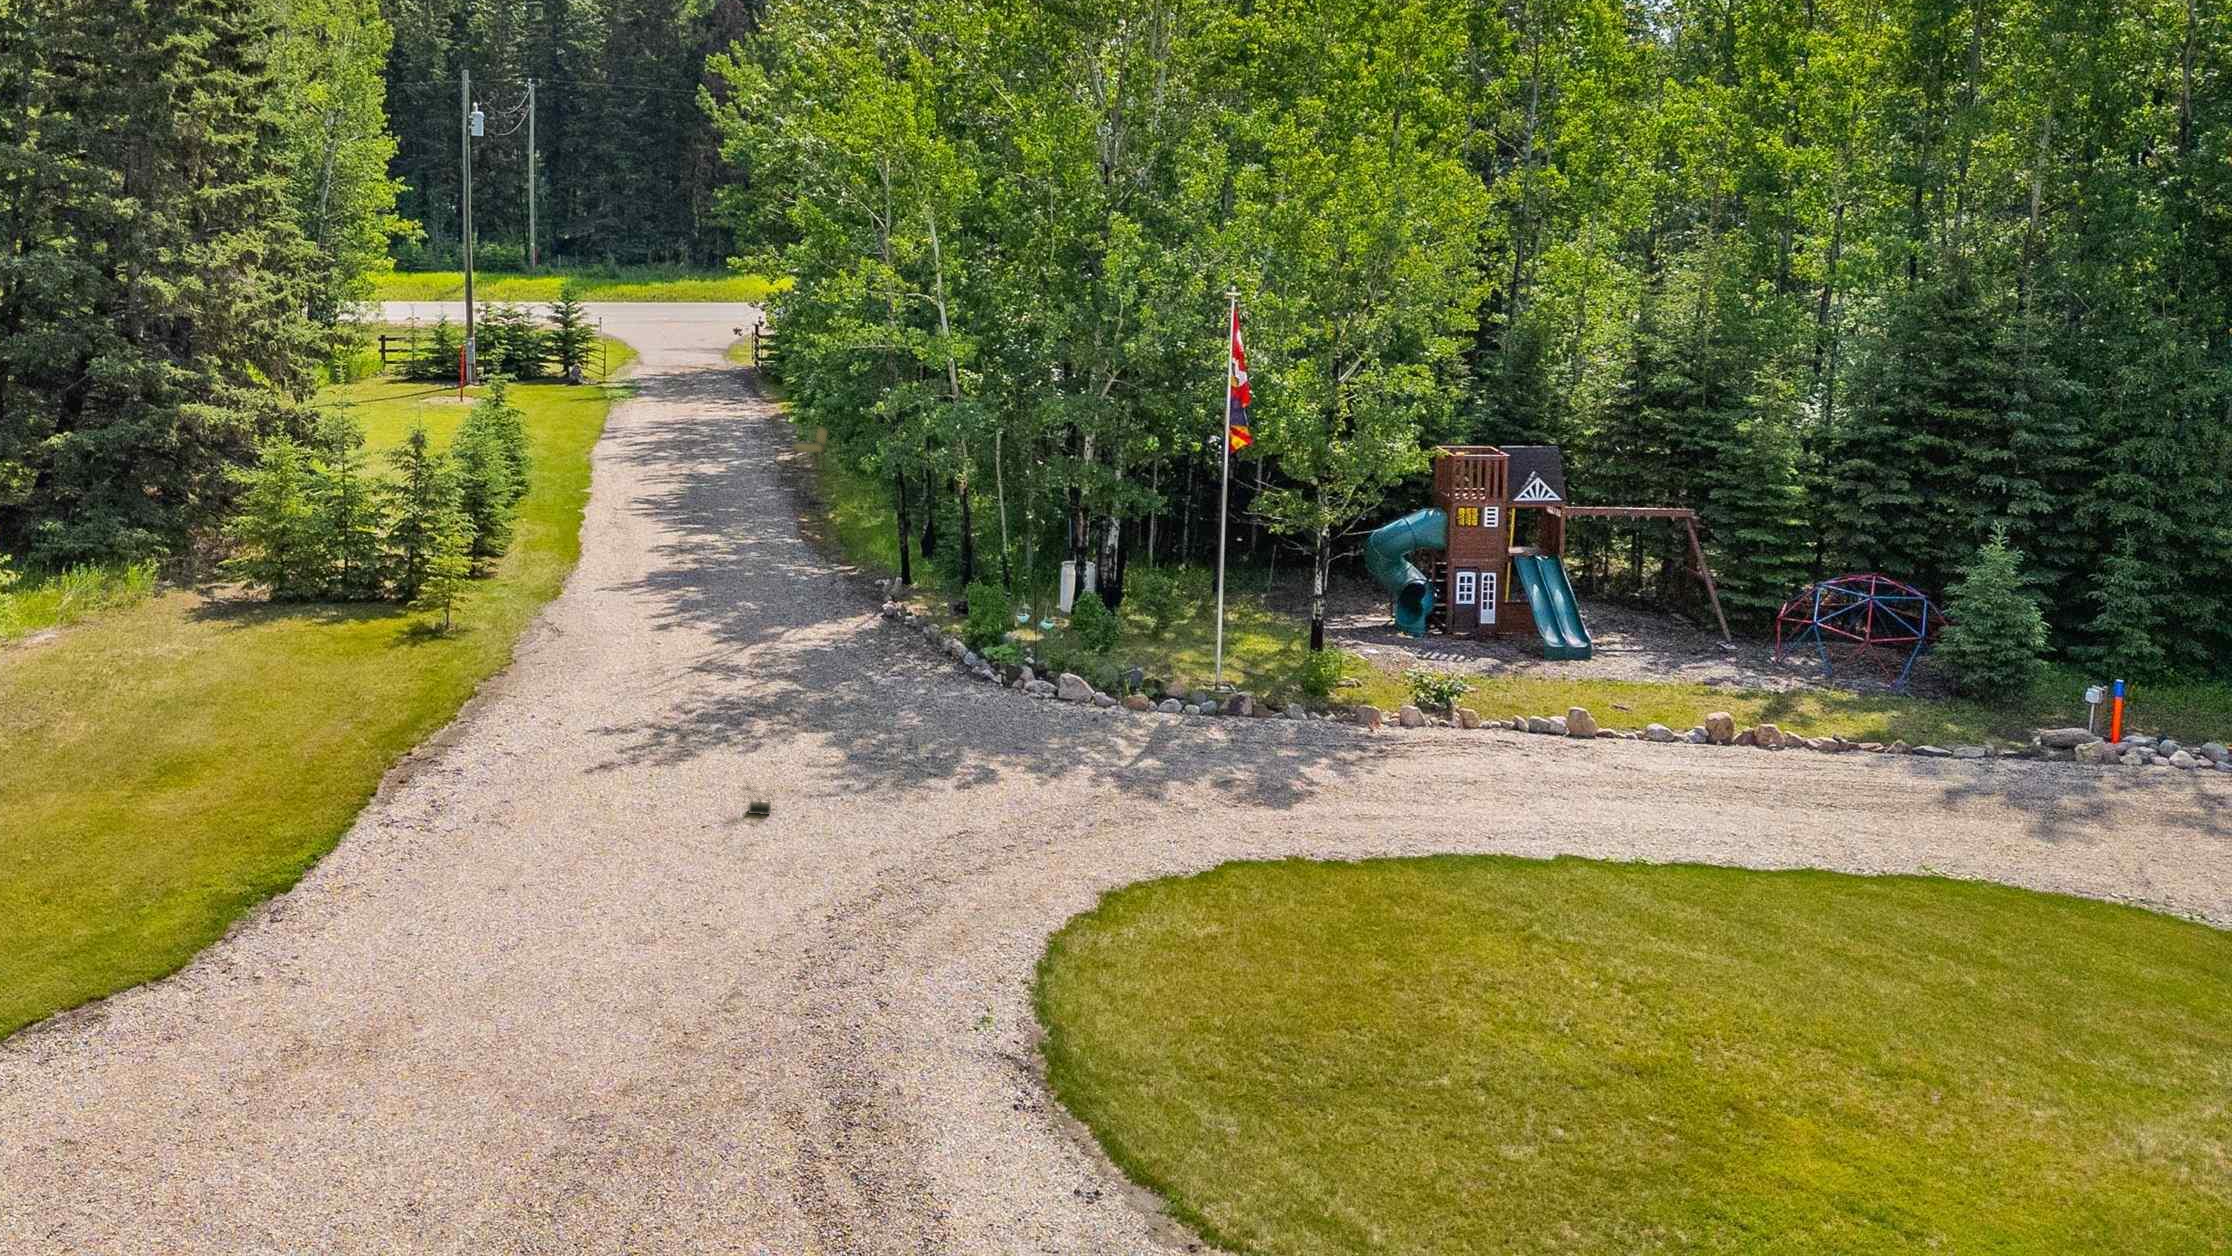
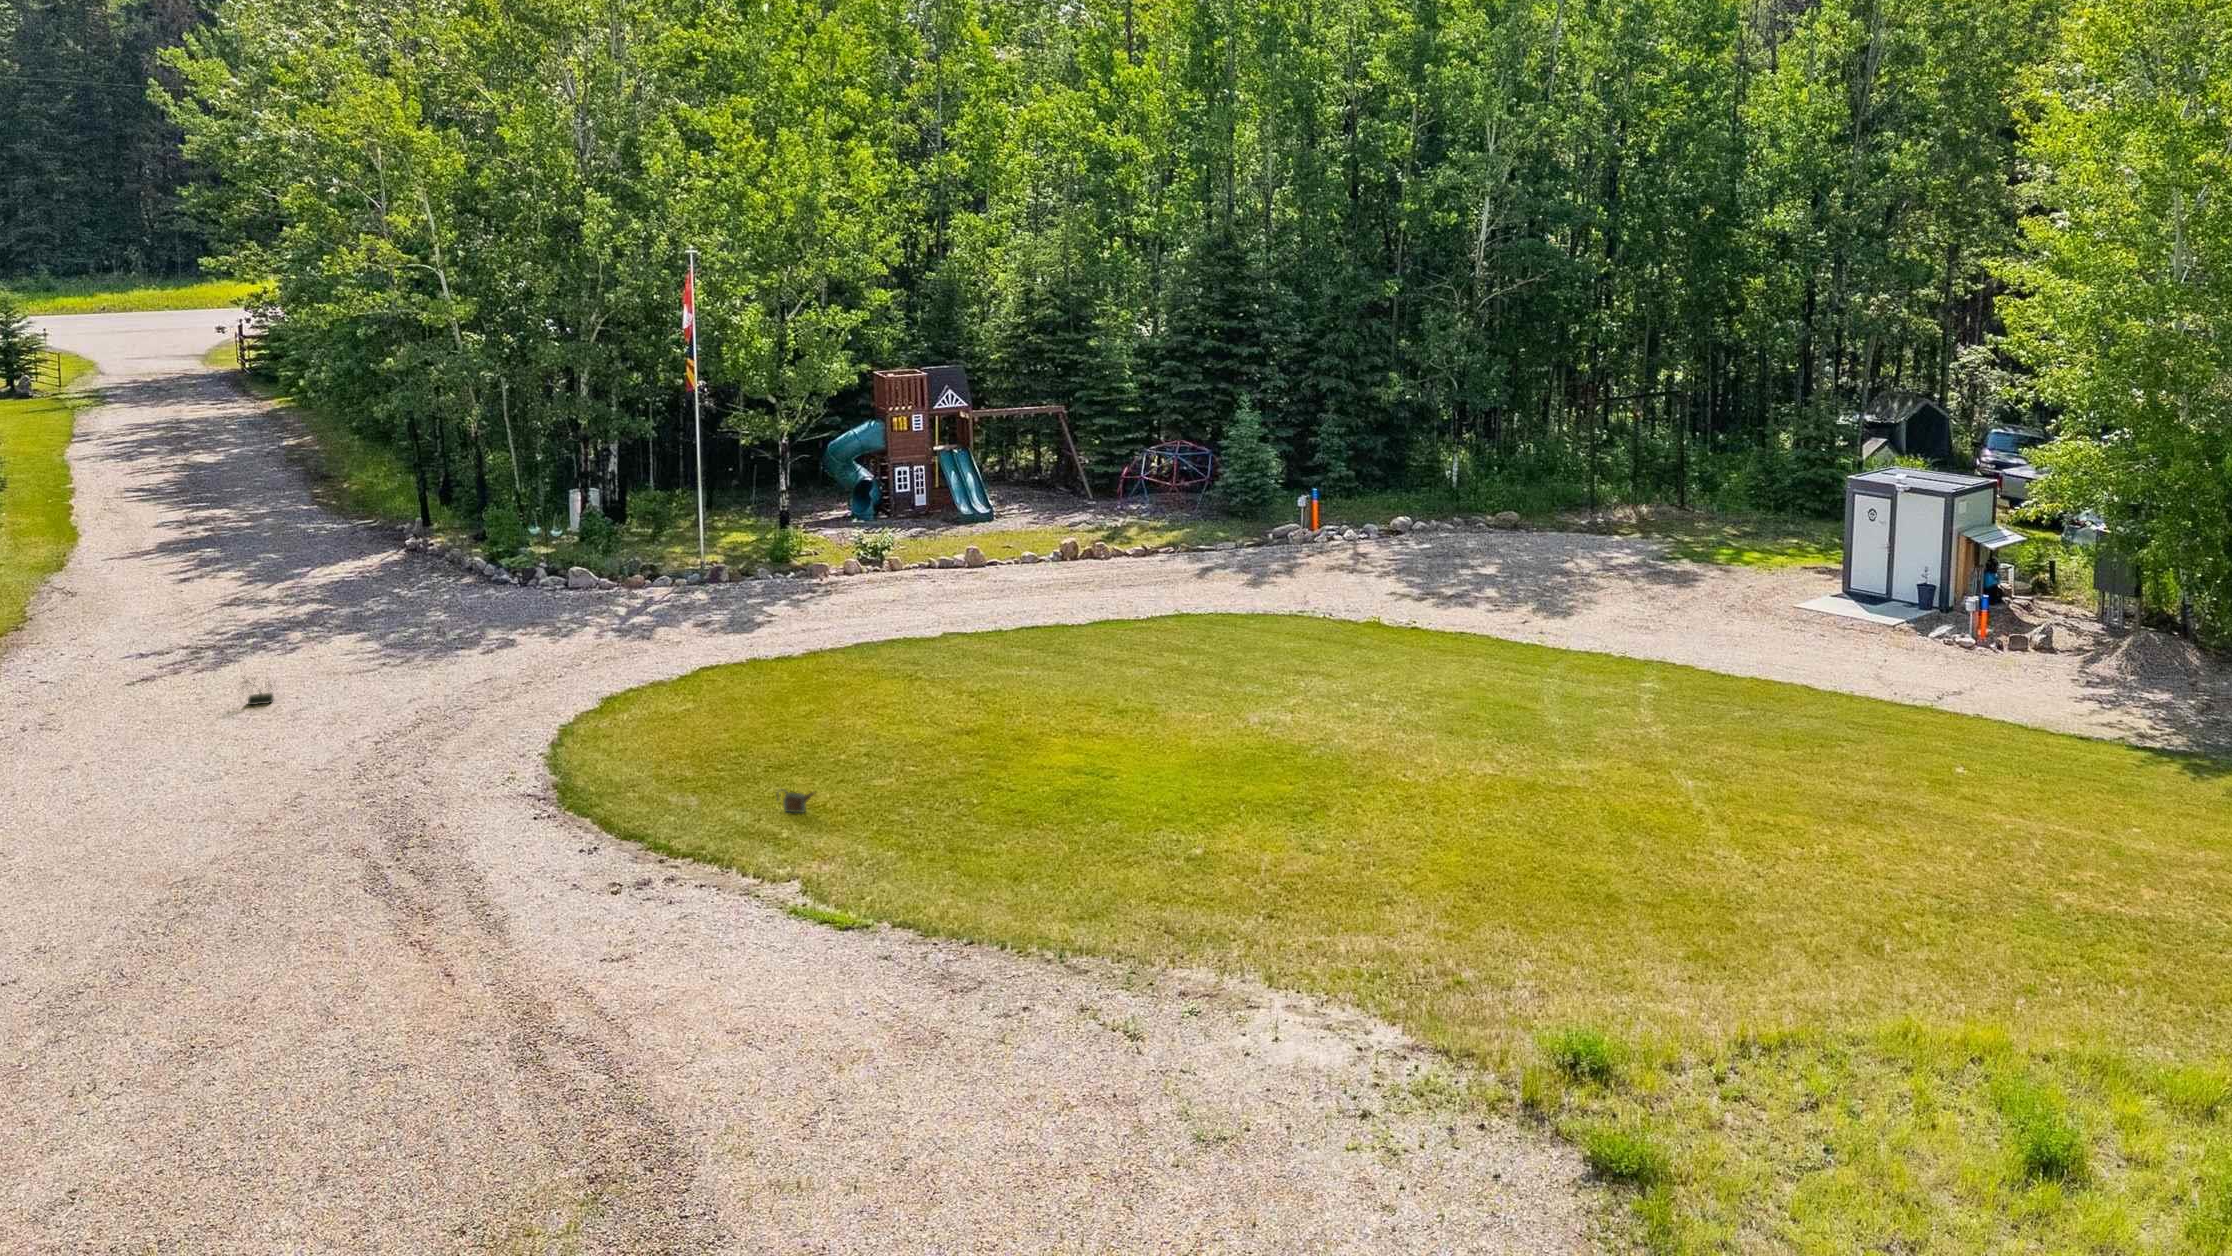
chair: present [794,428,827,462] -> none [299,405,338,454]
watering can: none [1336,1107,1393,1148] -> present [777,789,815,812]

